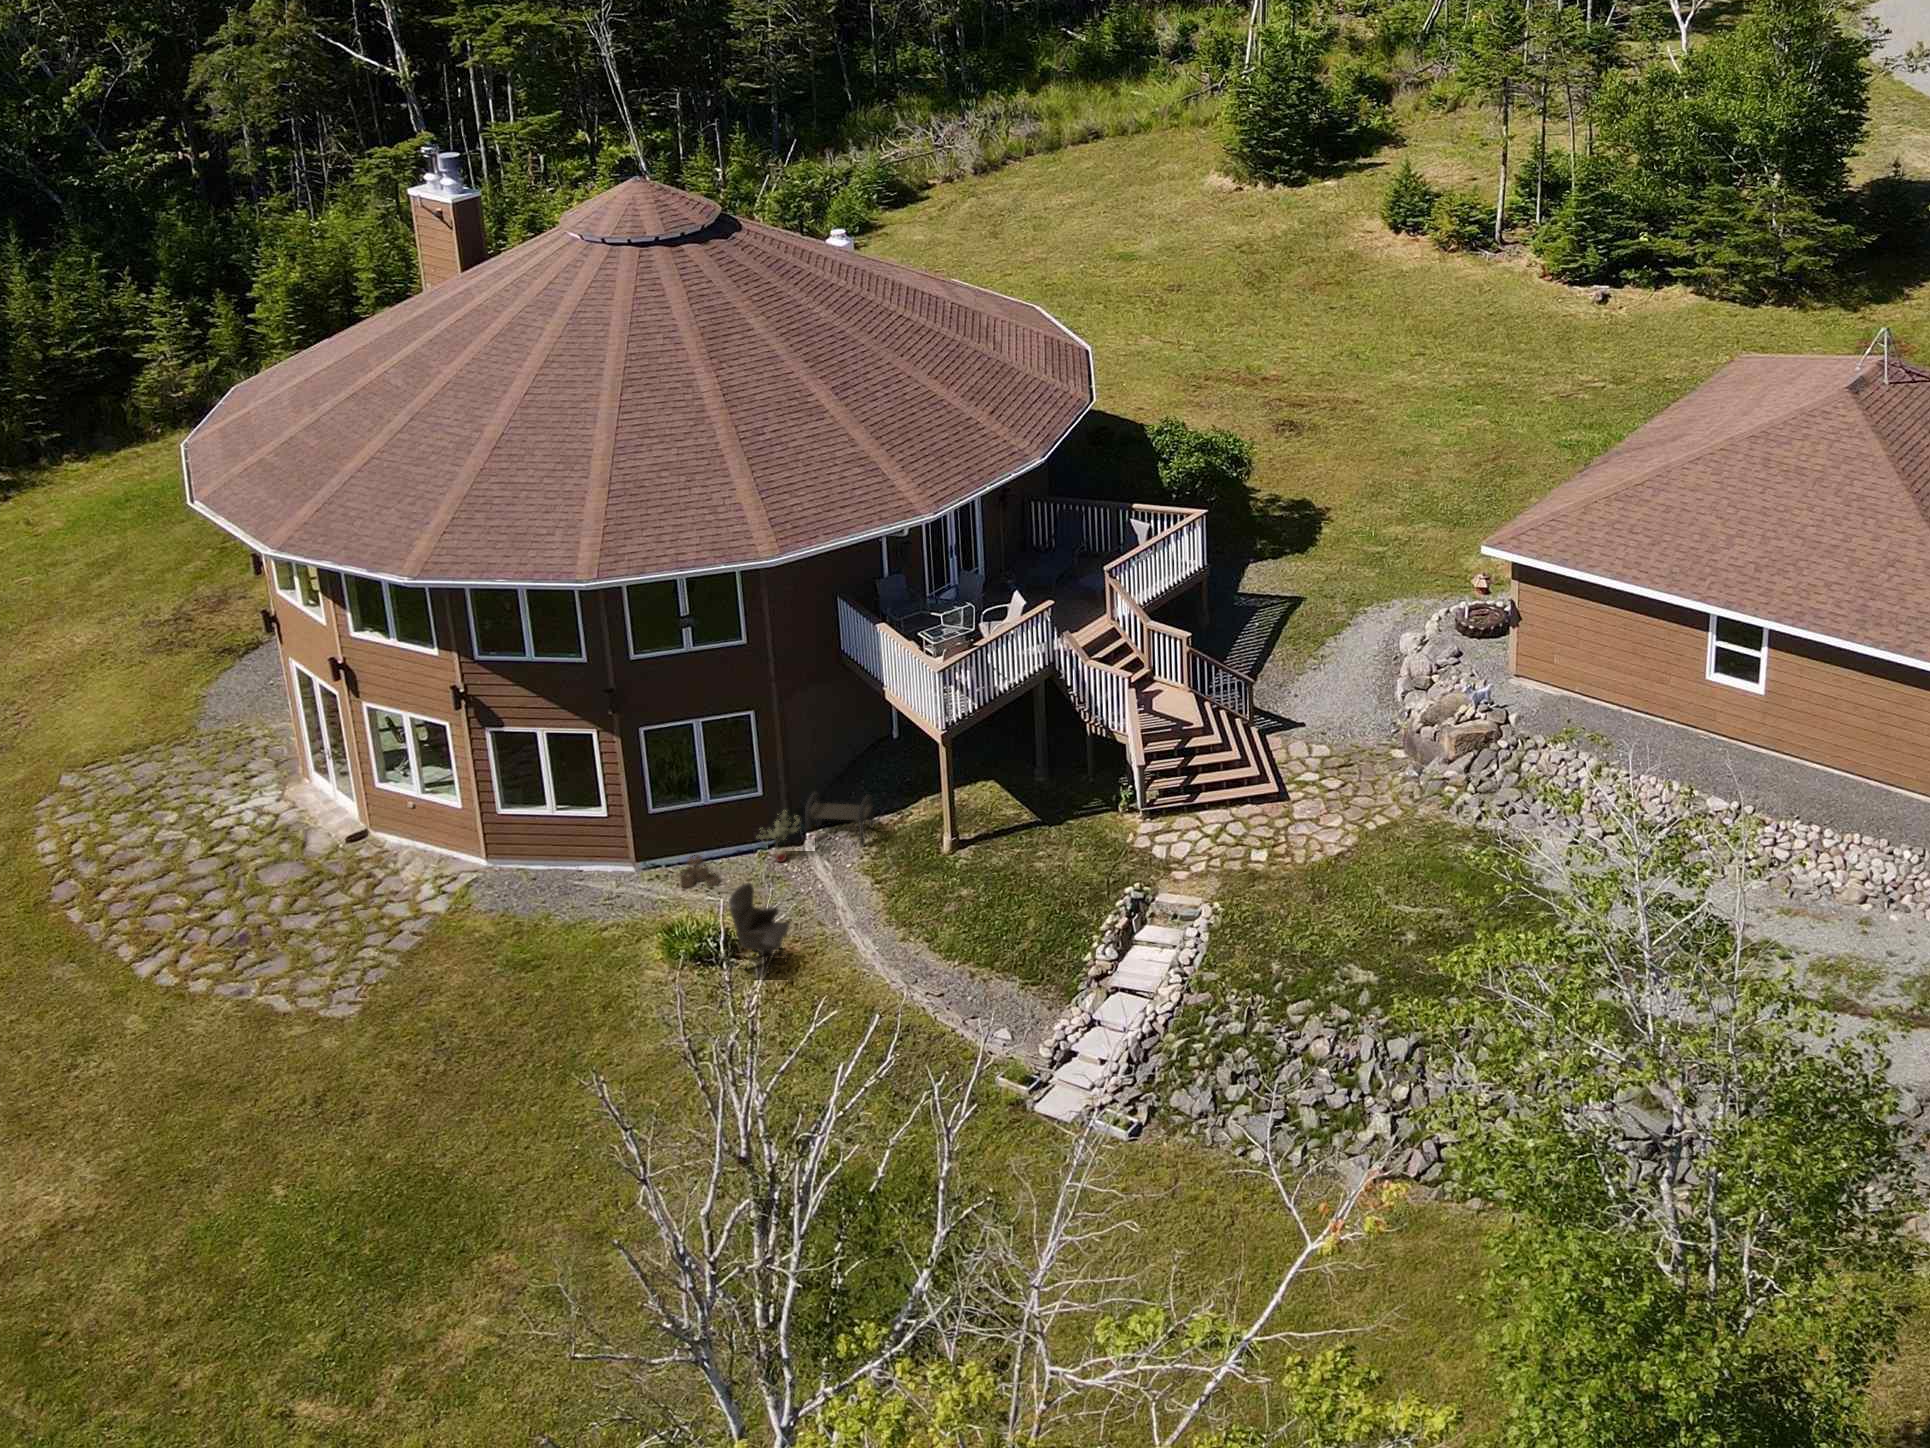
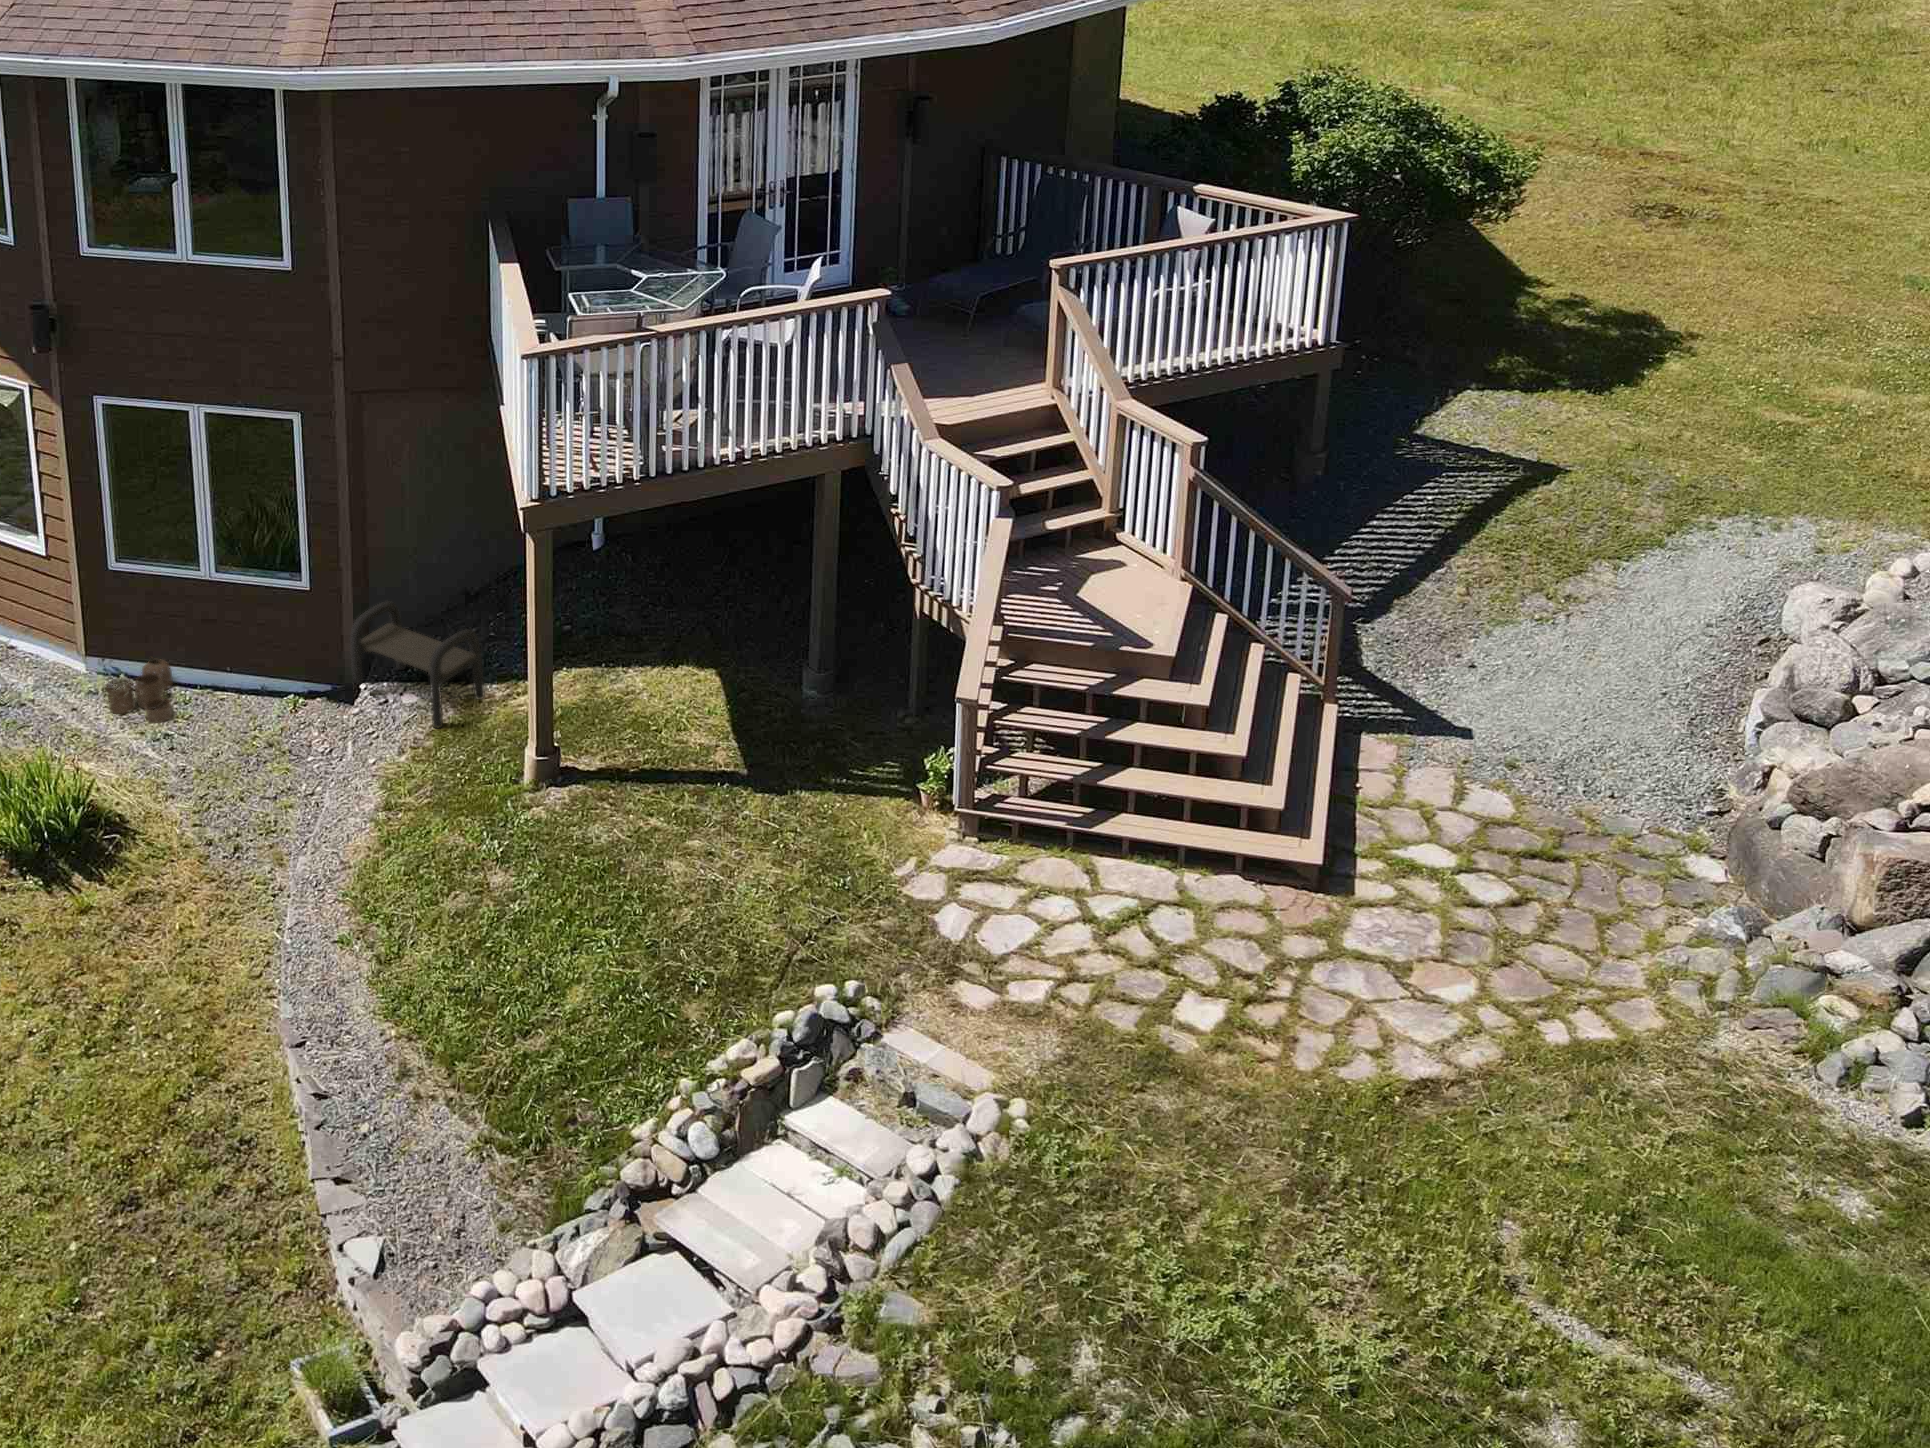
potted tree: present [758,810,799,862] -> none [248,615,324,715]
chair: present [729,883,789,973] -> none [21,723,154,917]

